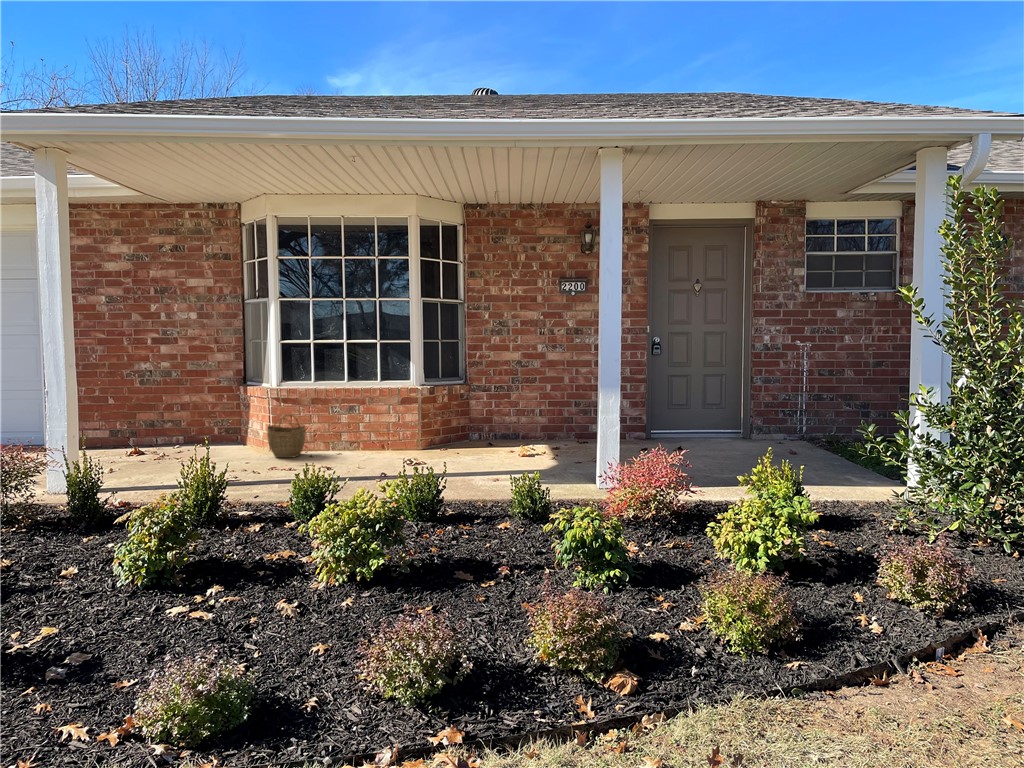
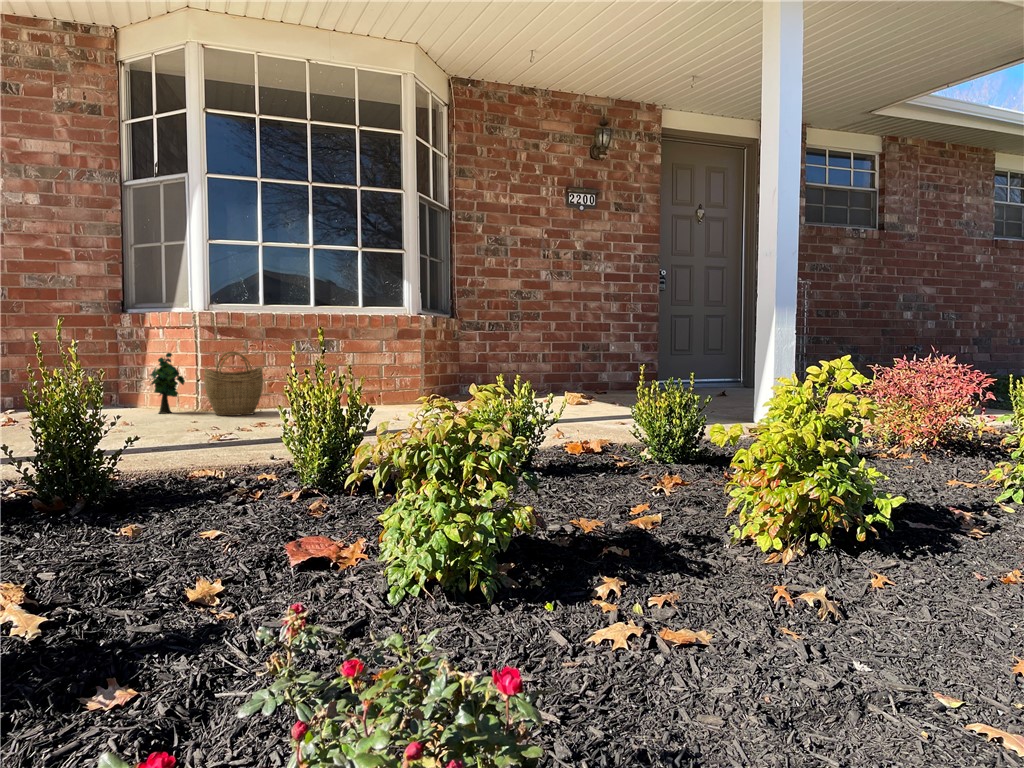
decorative plant: none [242,414,264,453] -> present [150,353,185,414]

